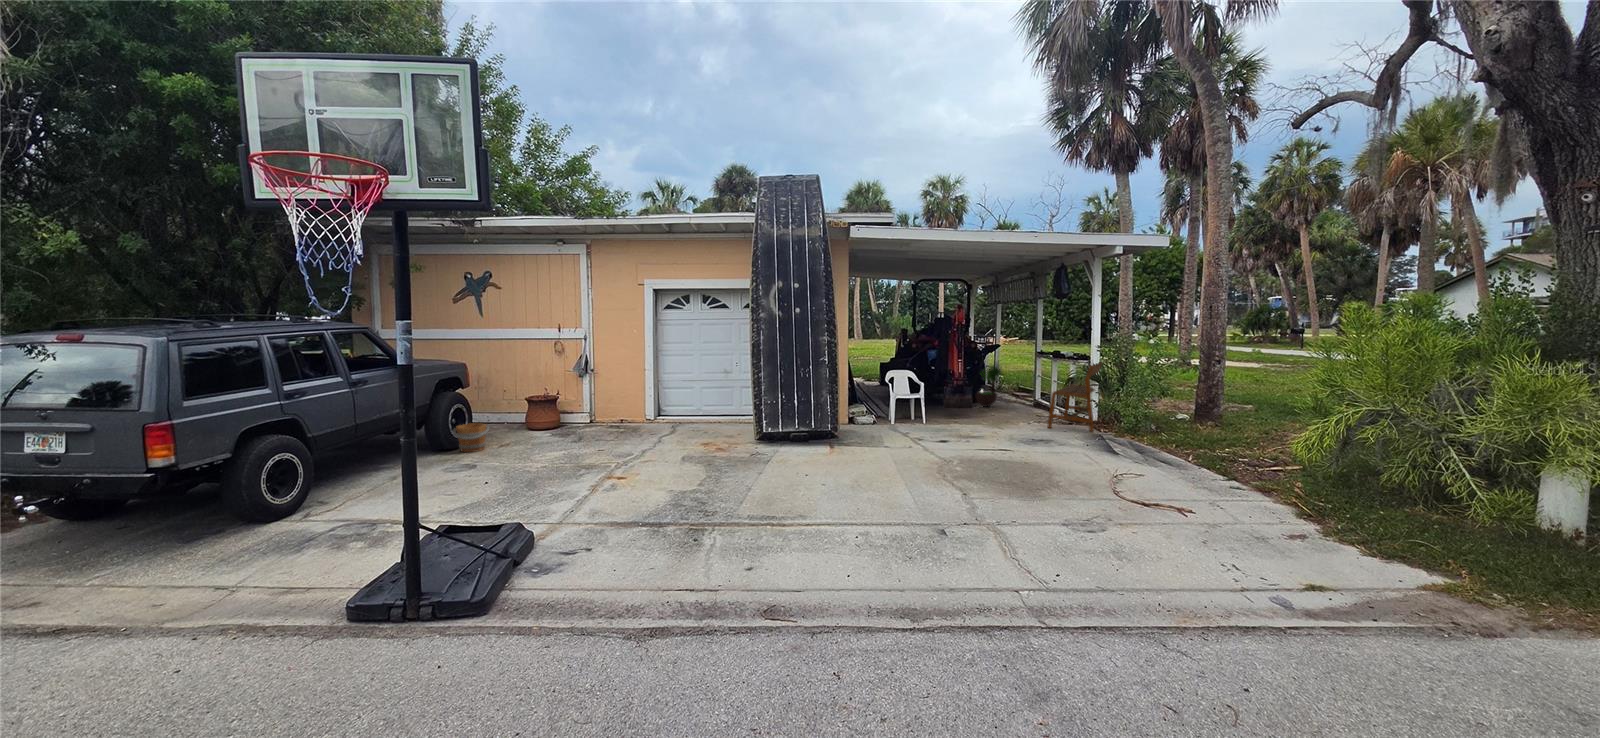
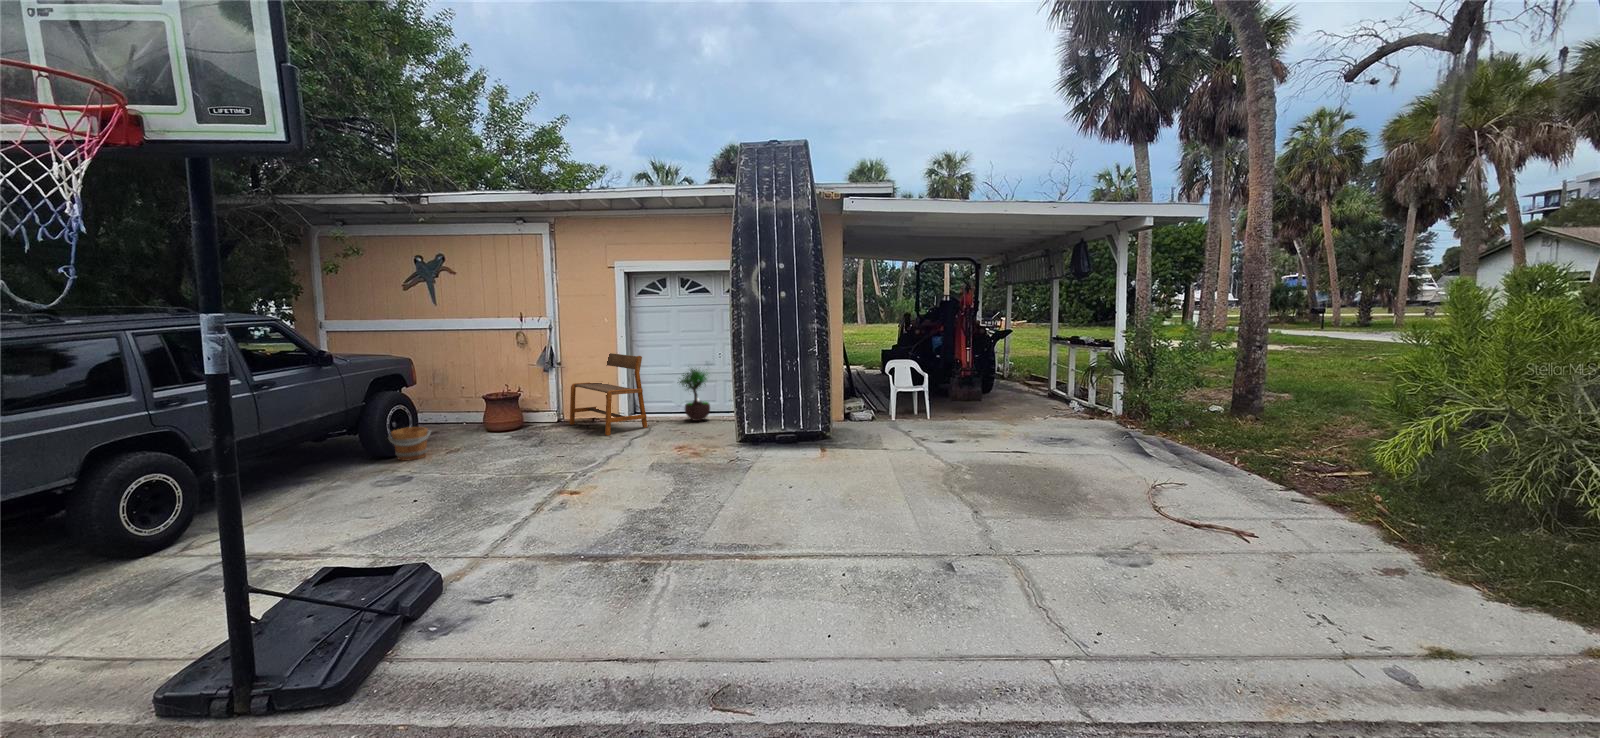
bench: present [1048,362,1103,432] -> present [570,353,648,435]
potted tree: present [976,366,1002,407] -> present [679,368,710,421]

